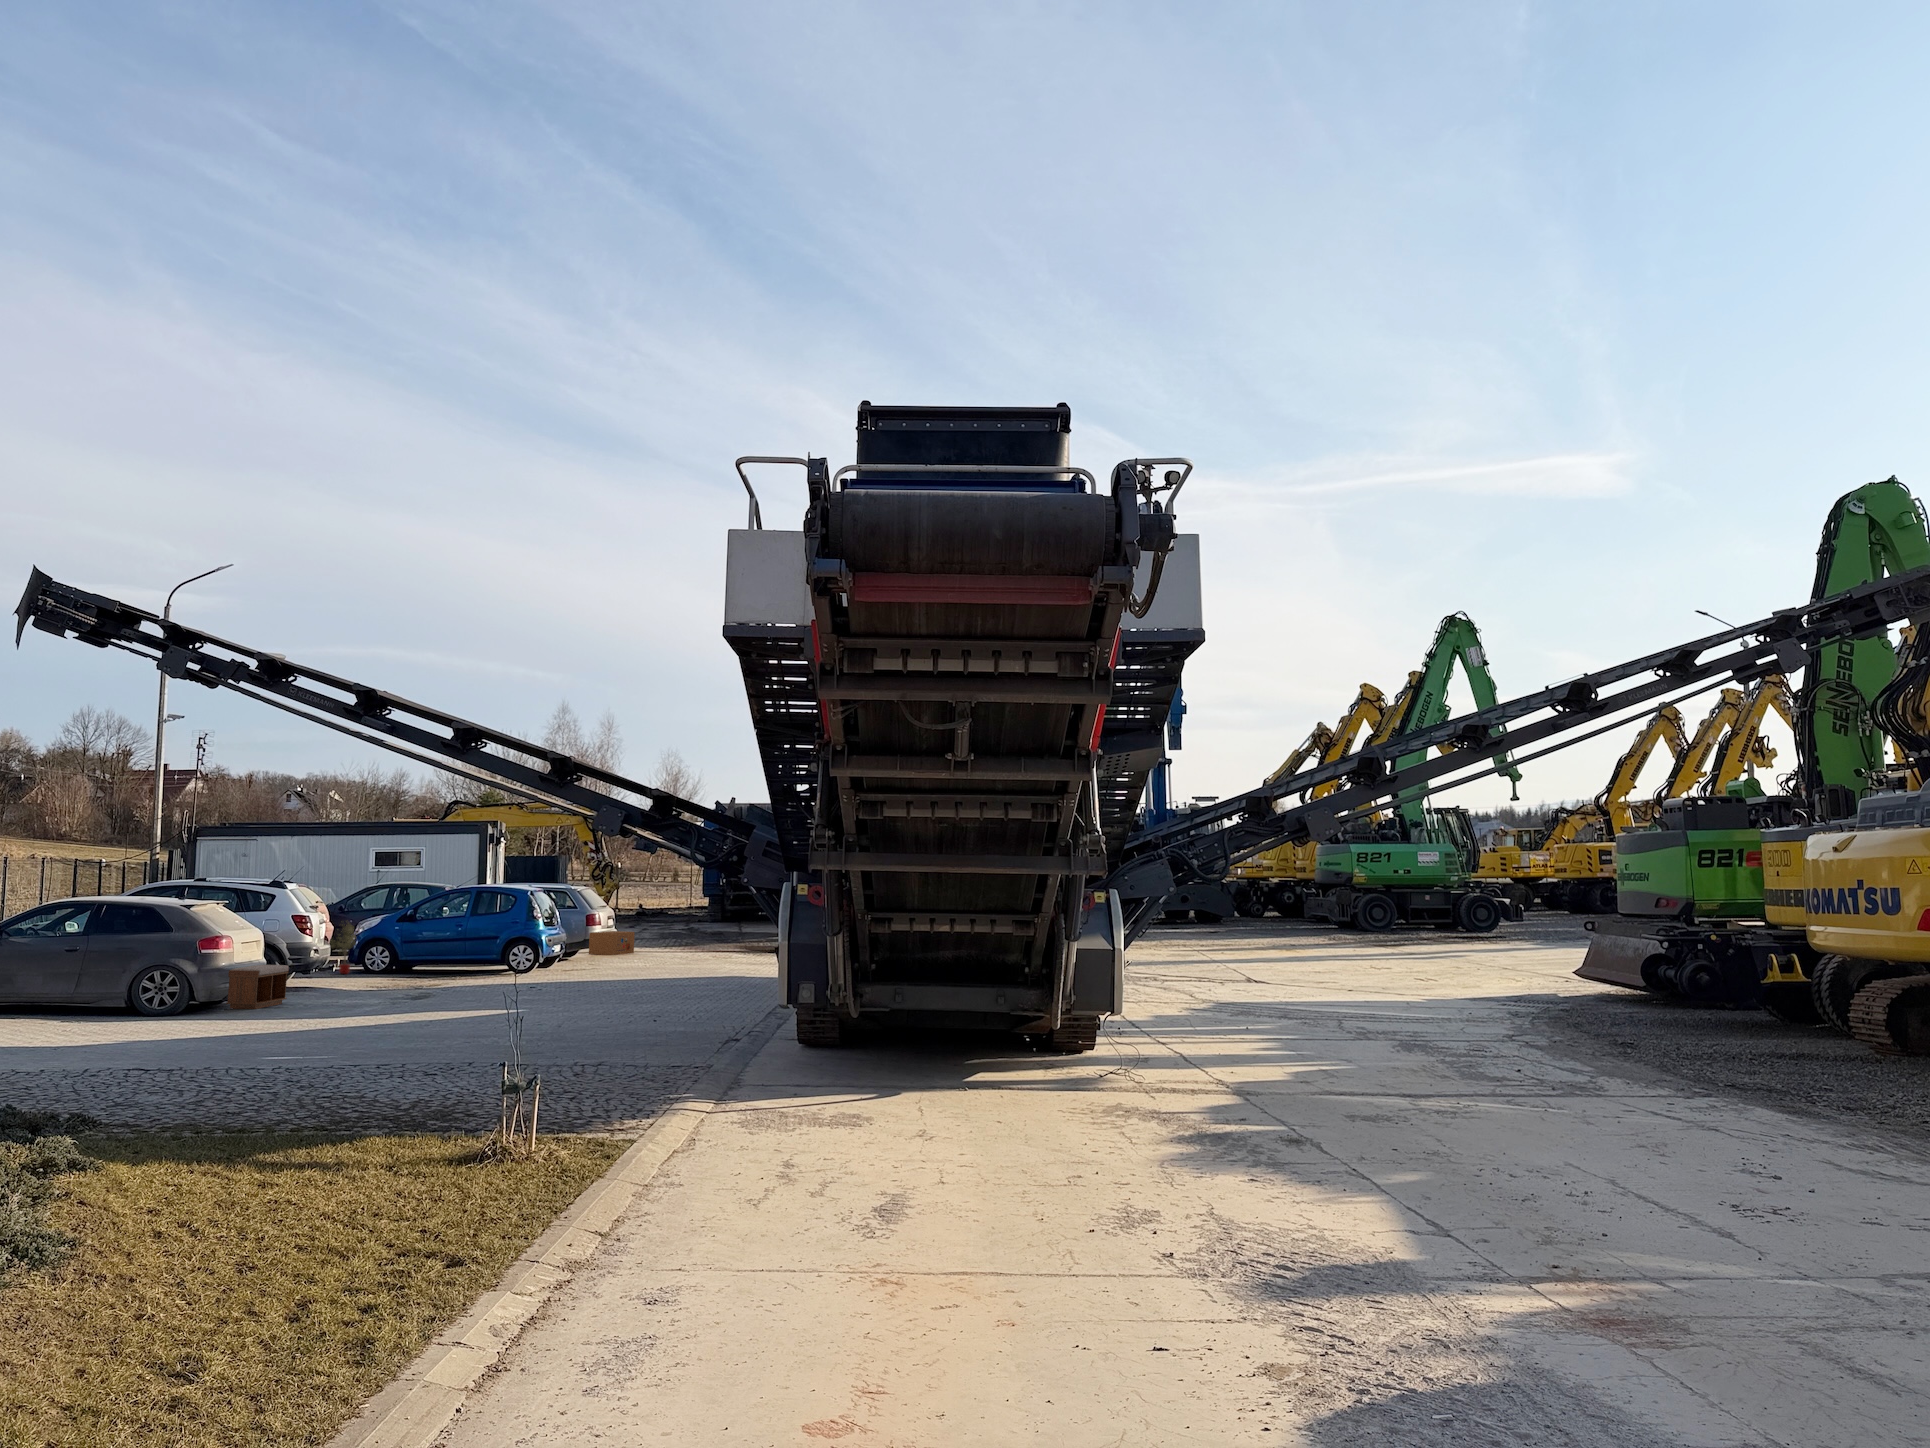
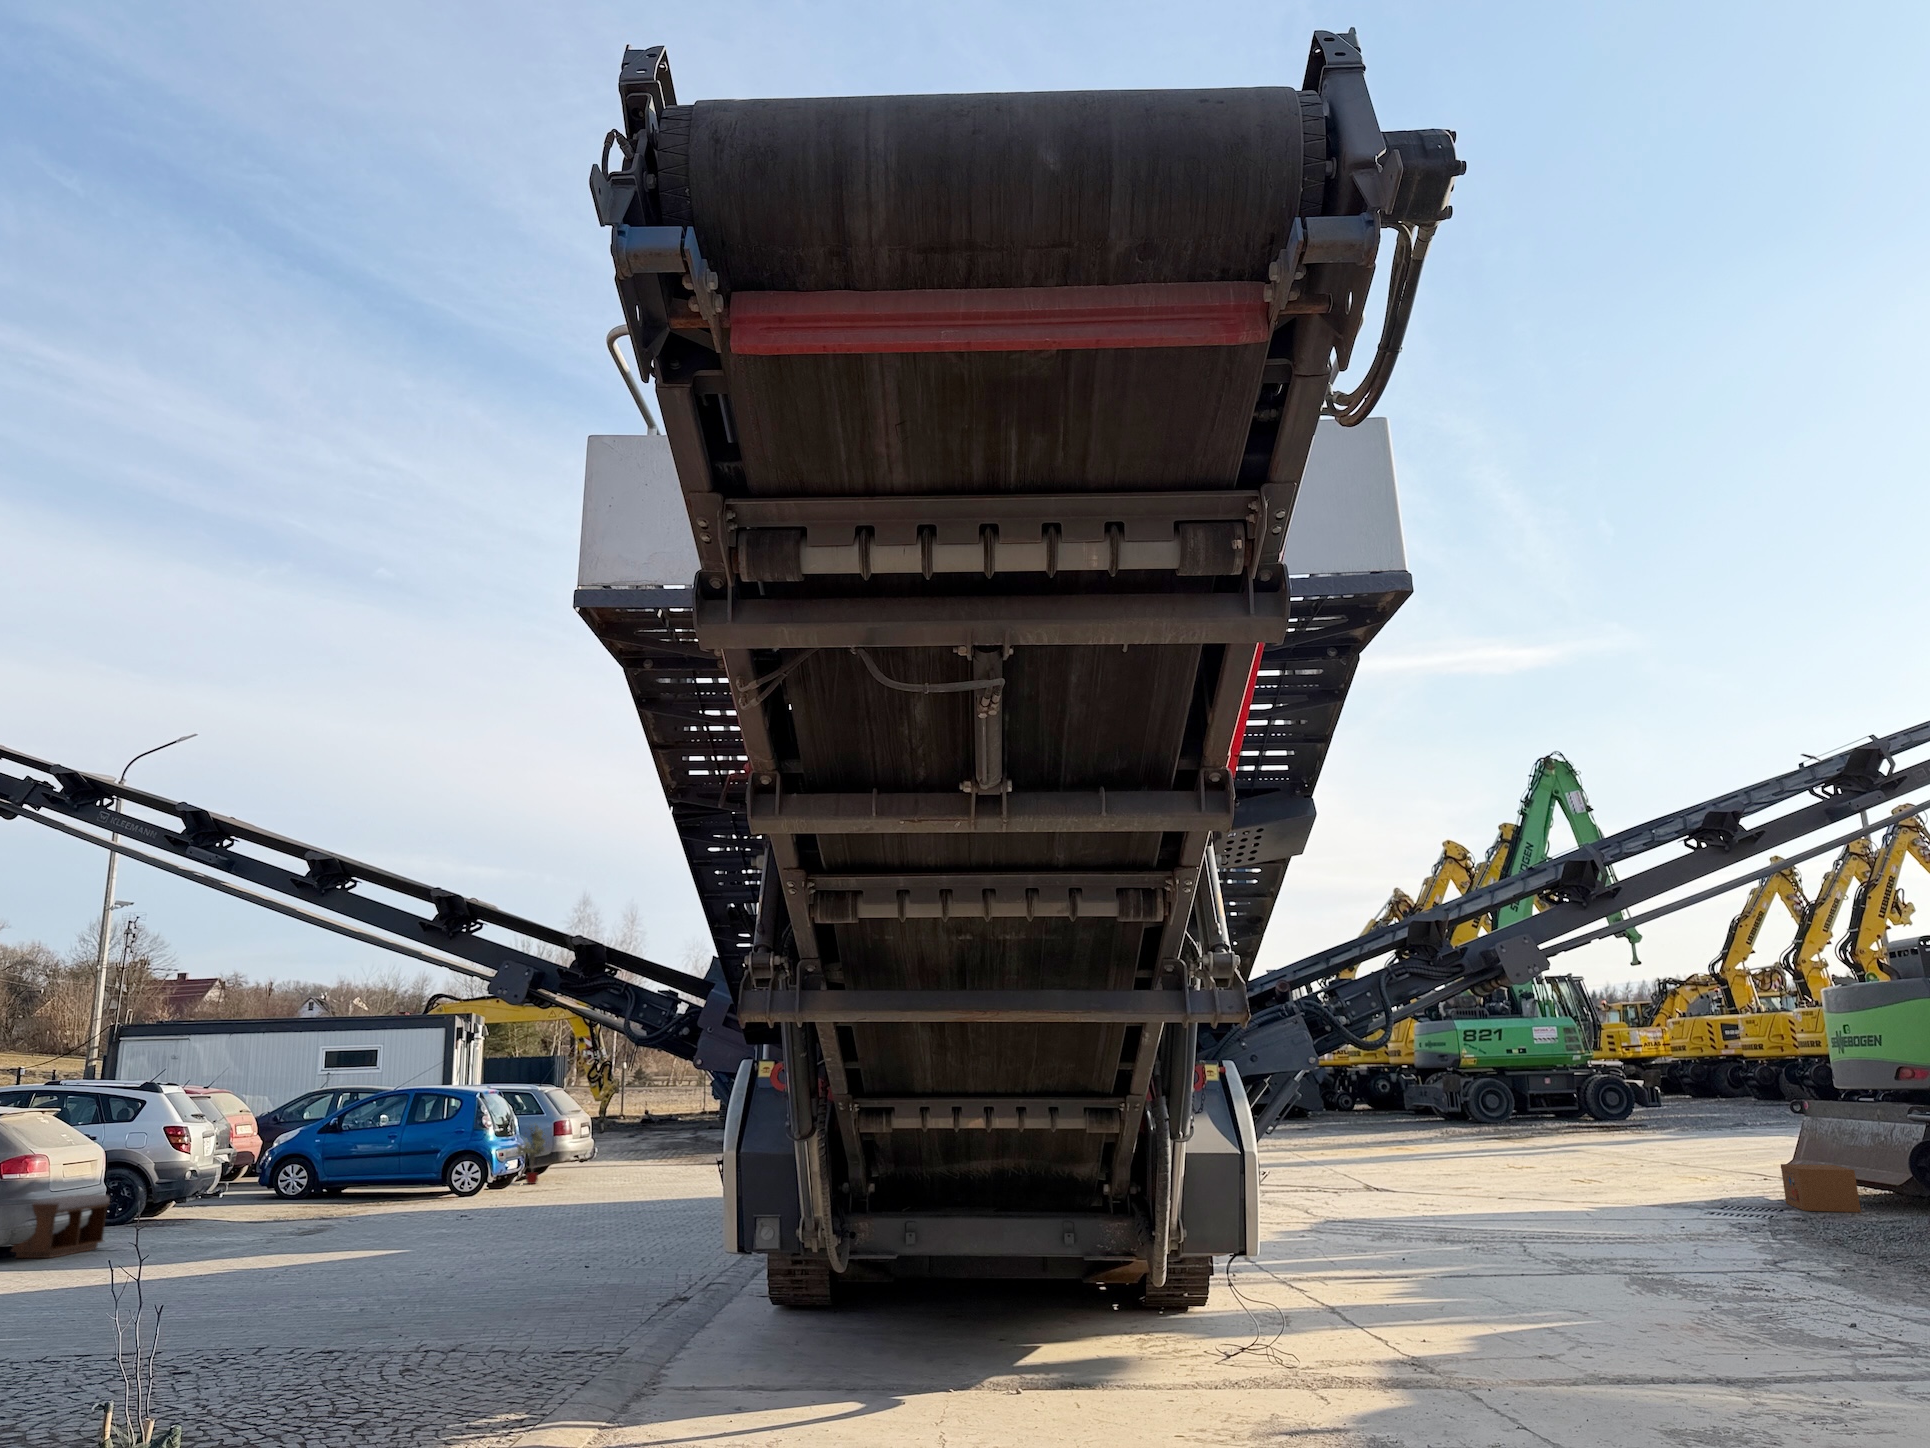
potted tree: present [330,923,356,974] -> present [517,1126,546,1184]
cardboard box: present [589,931,635,955] -> present [1781,1164,1861,1212]

